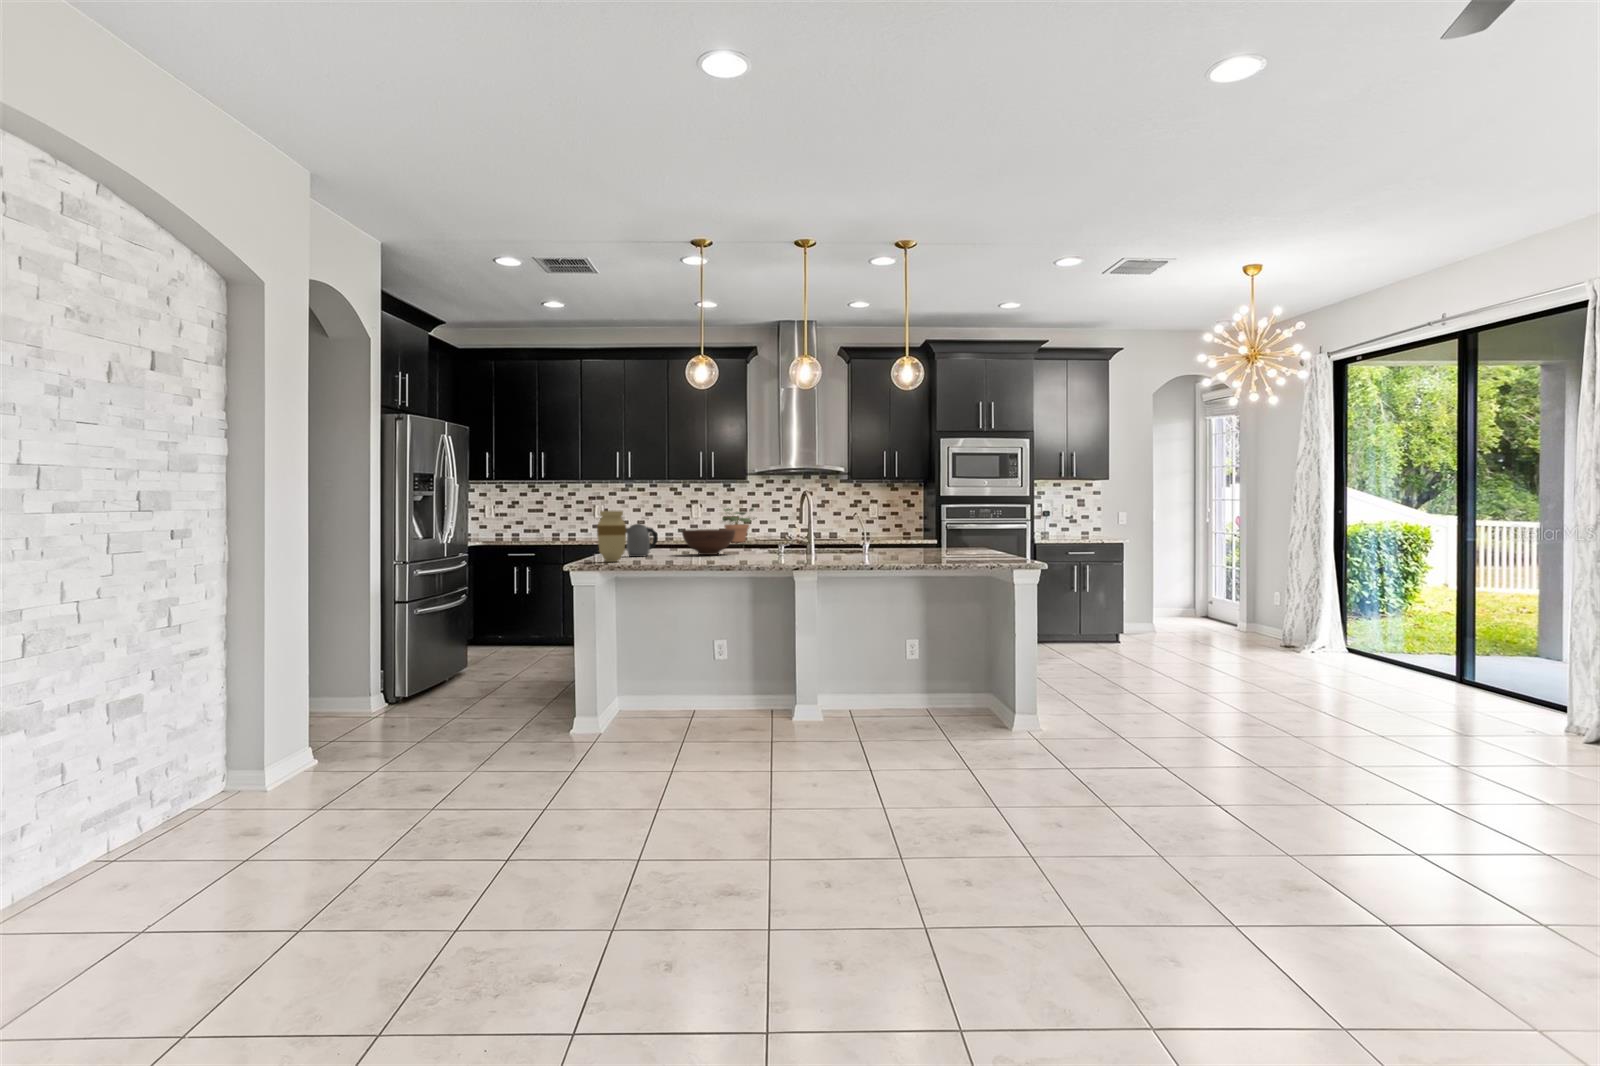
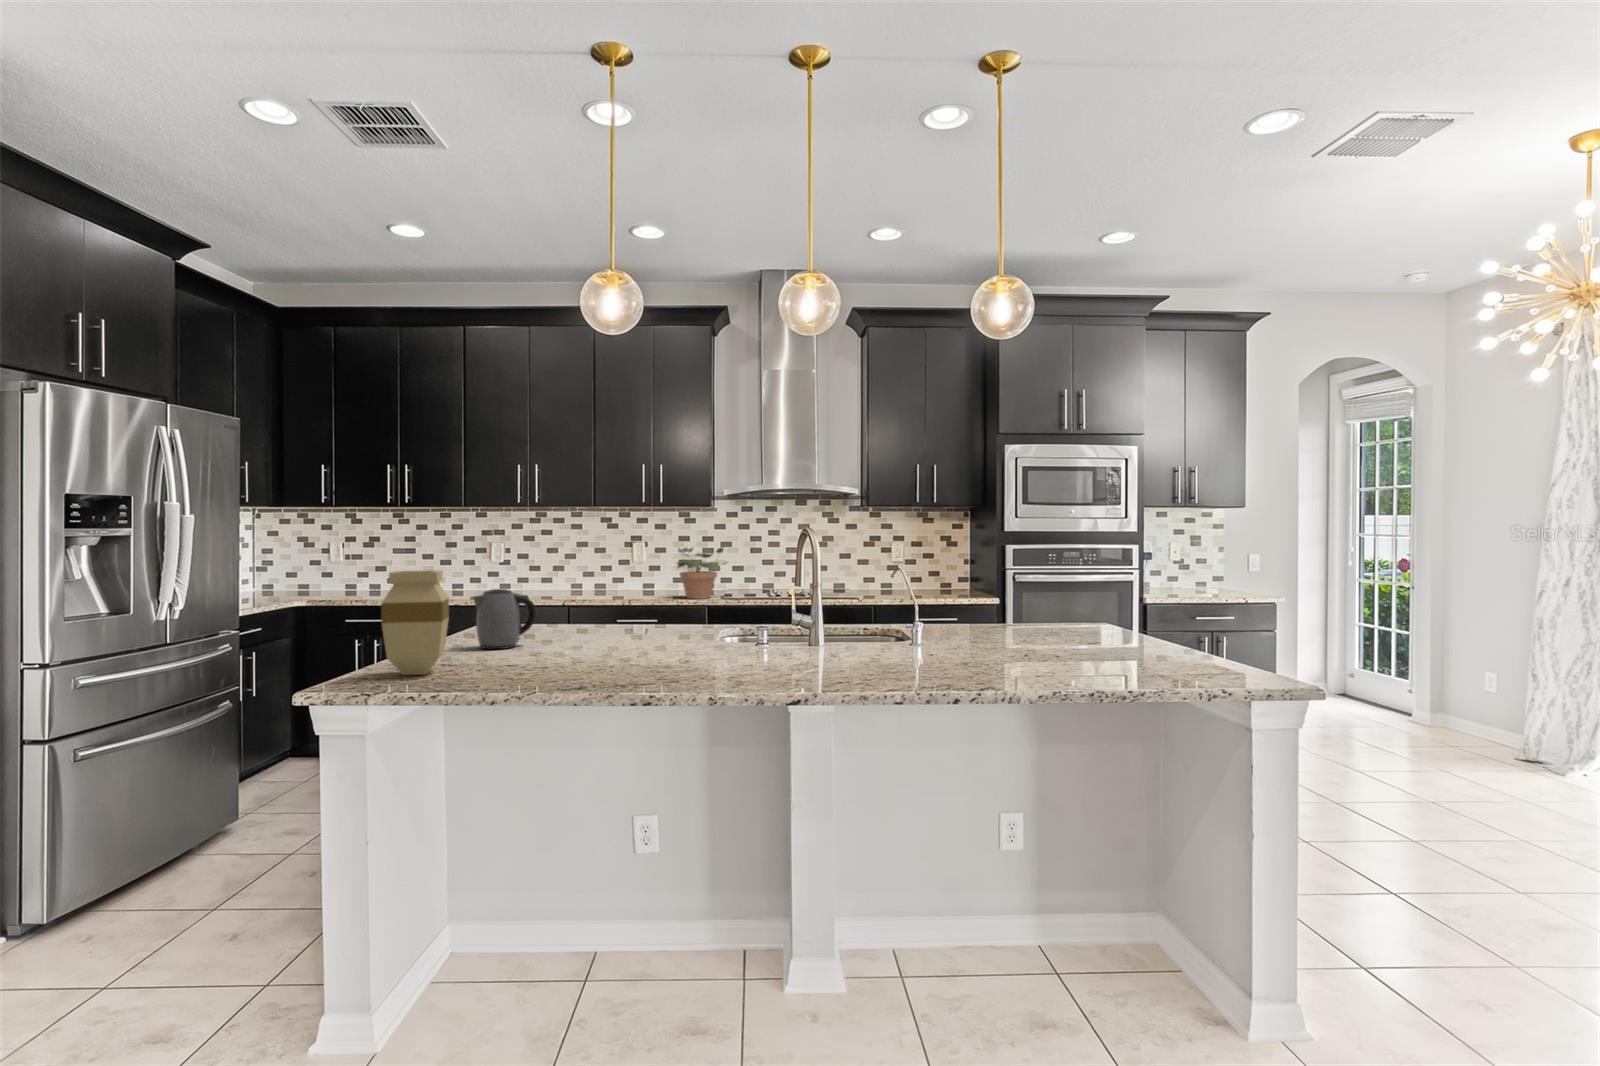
fruit bowl: present [682,529,735,555] -> none [578,595,676,645]

